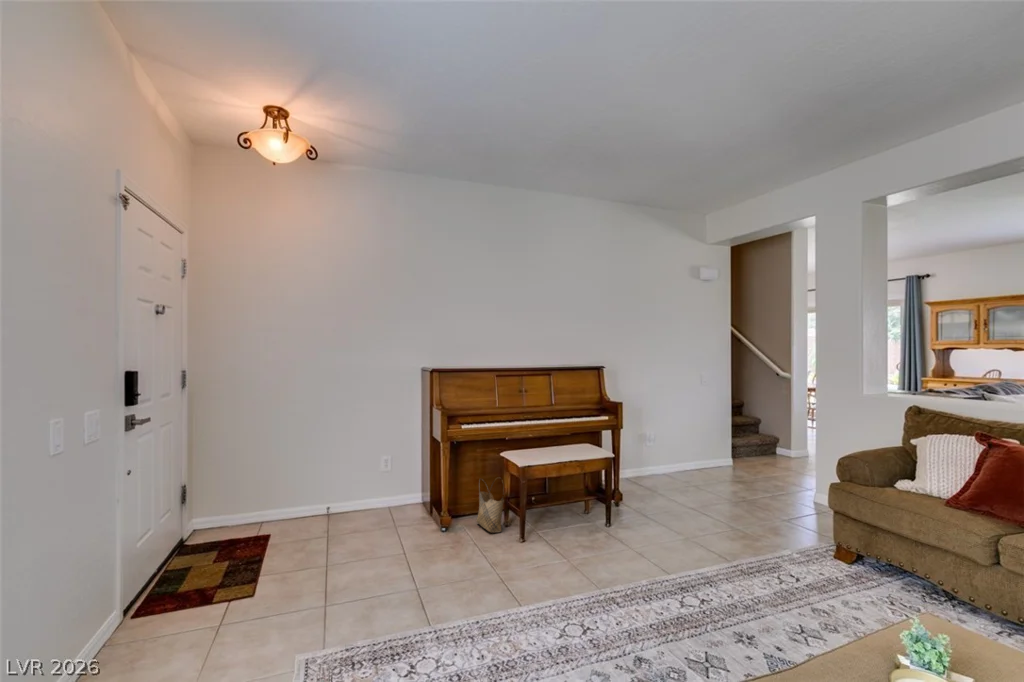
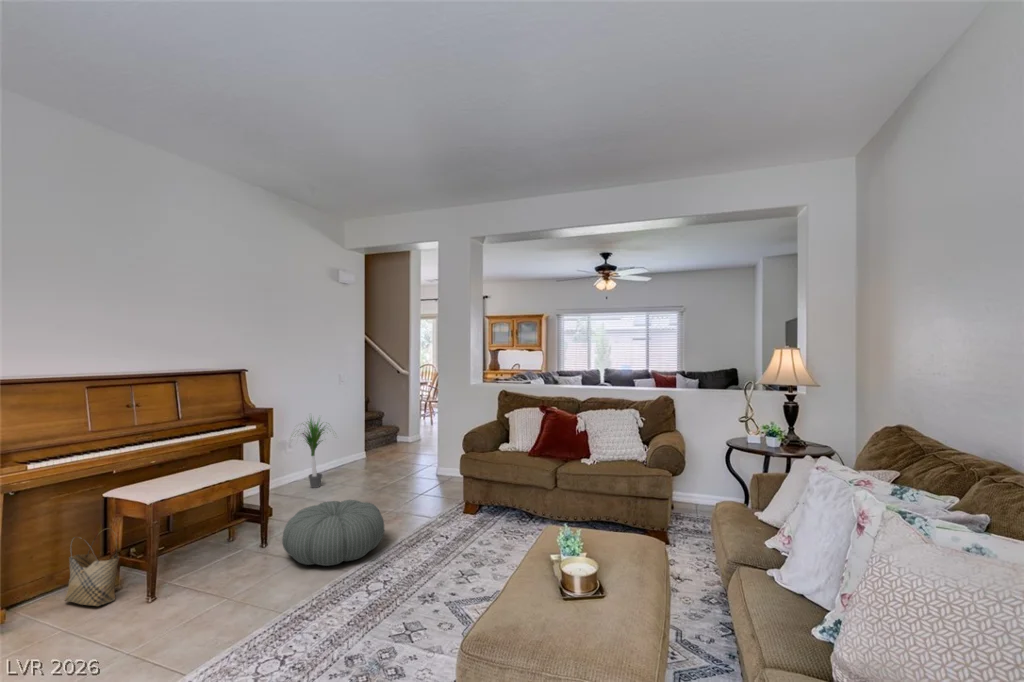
potted plant: none [644,407,696,484] -> present [302,419,325,488]
pouf: none [618,499,717,566] -> present [282,500,384,566]

